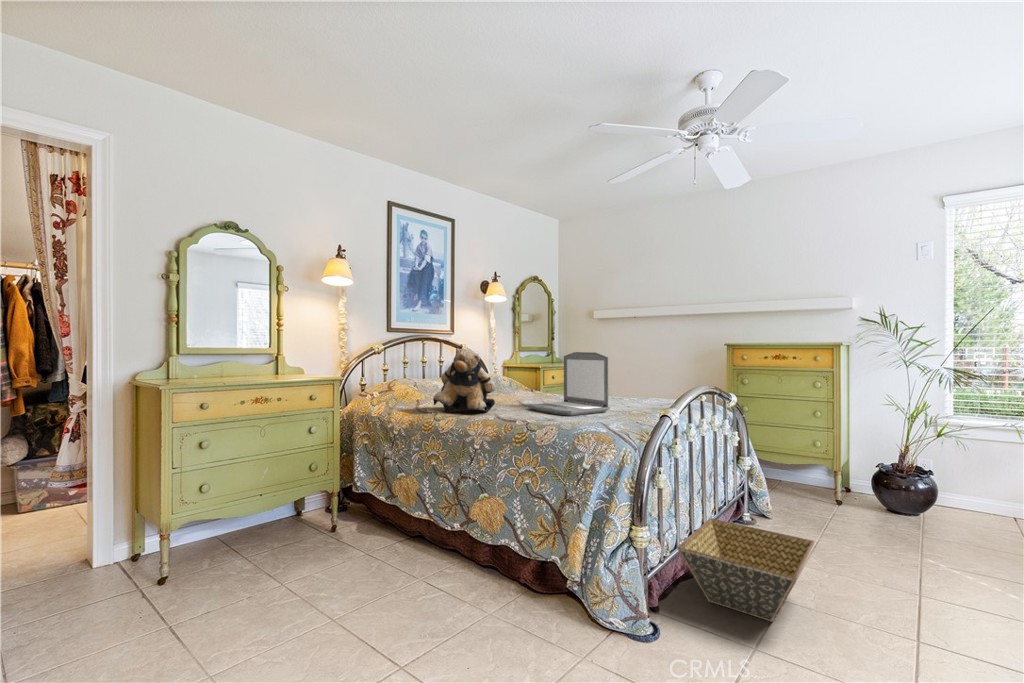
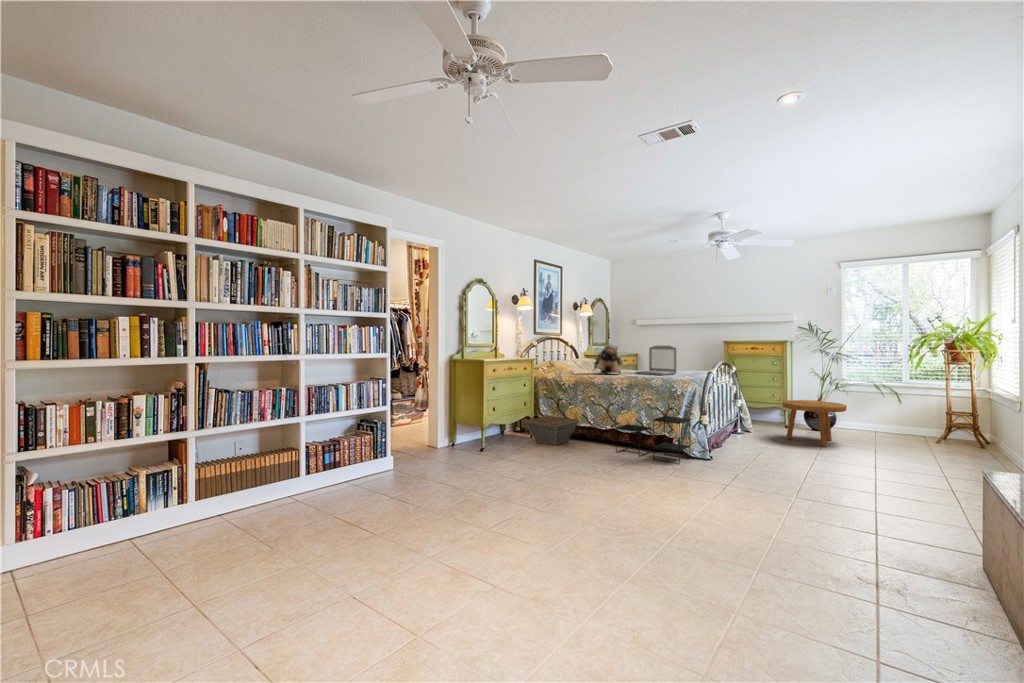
footstool: none [833,462,978,580] -> present [783,400,847,447]
basket: present [677,518,814,622] -> present [524,416,579,445]
side table: none [445,519,603,665] -> present [616,416,690,464]

